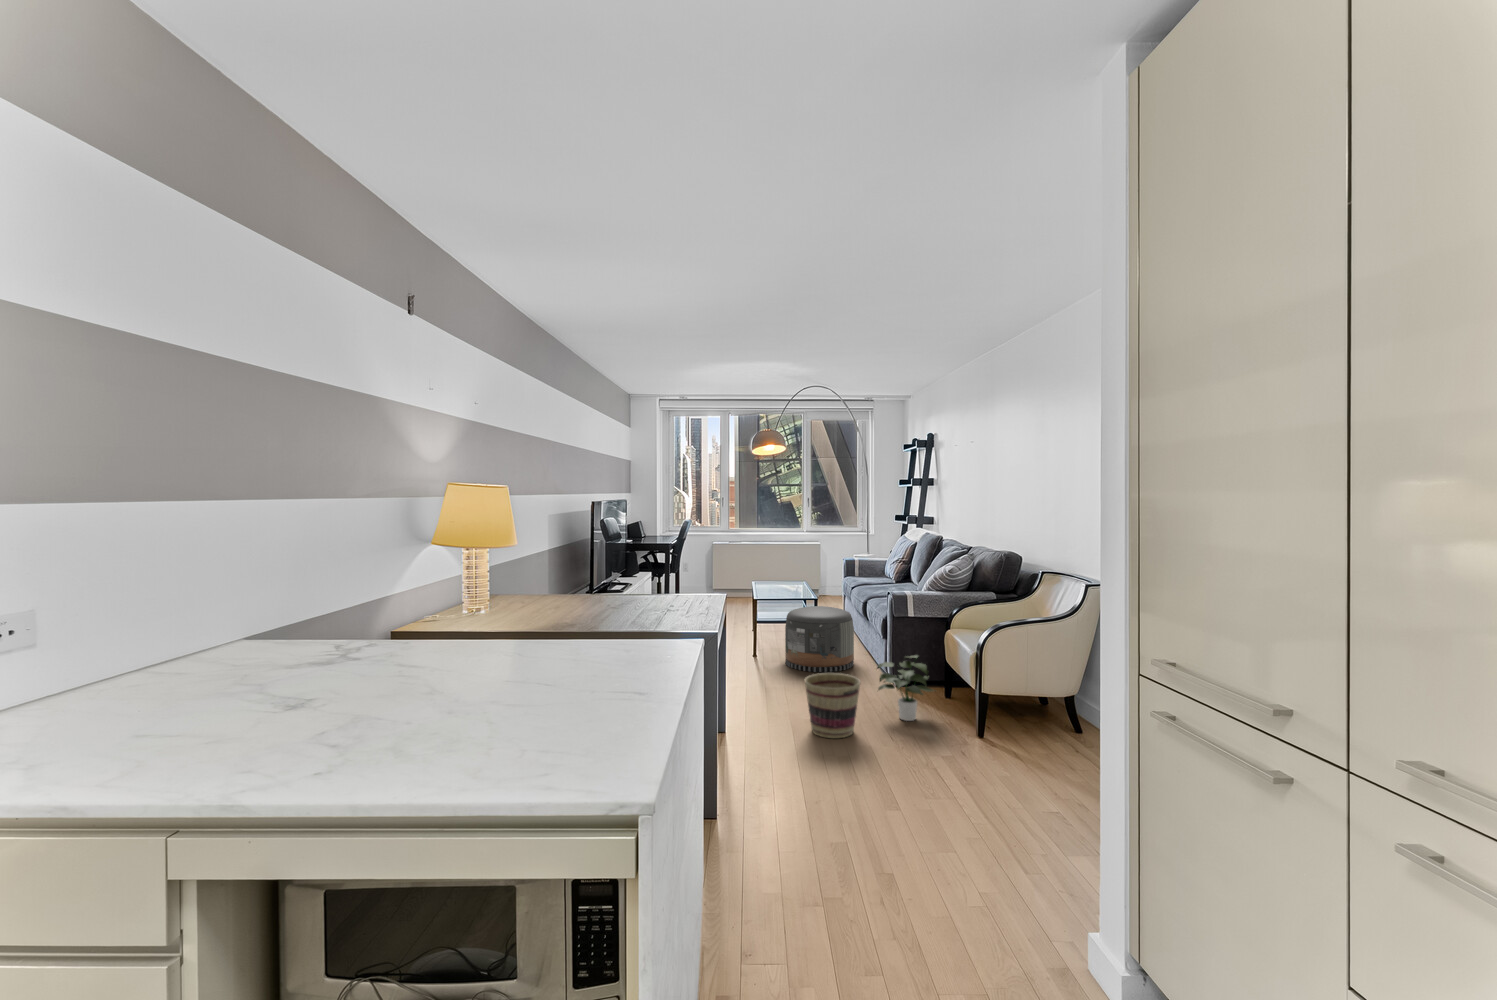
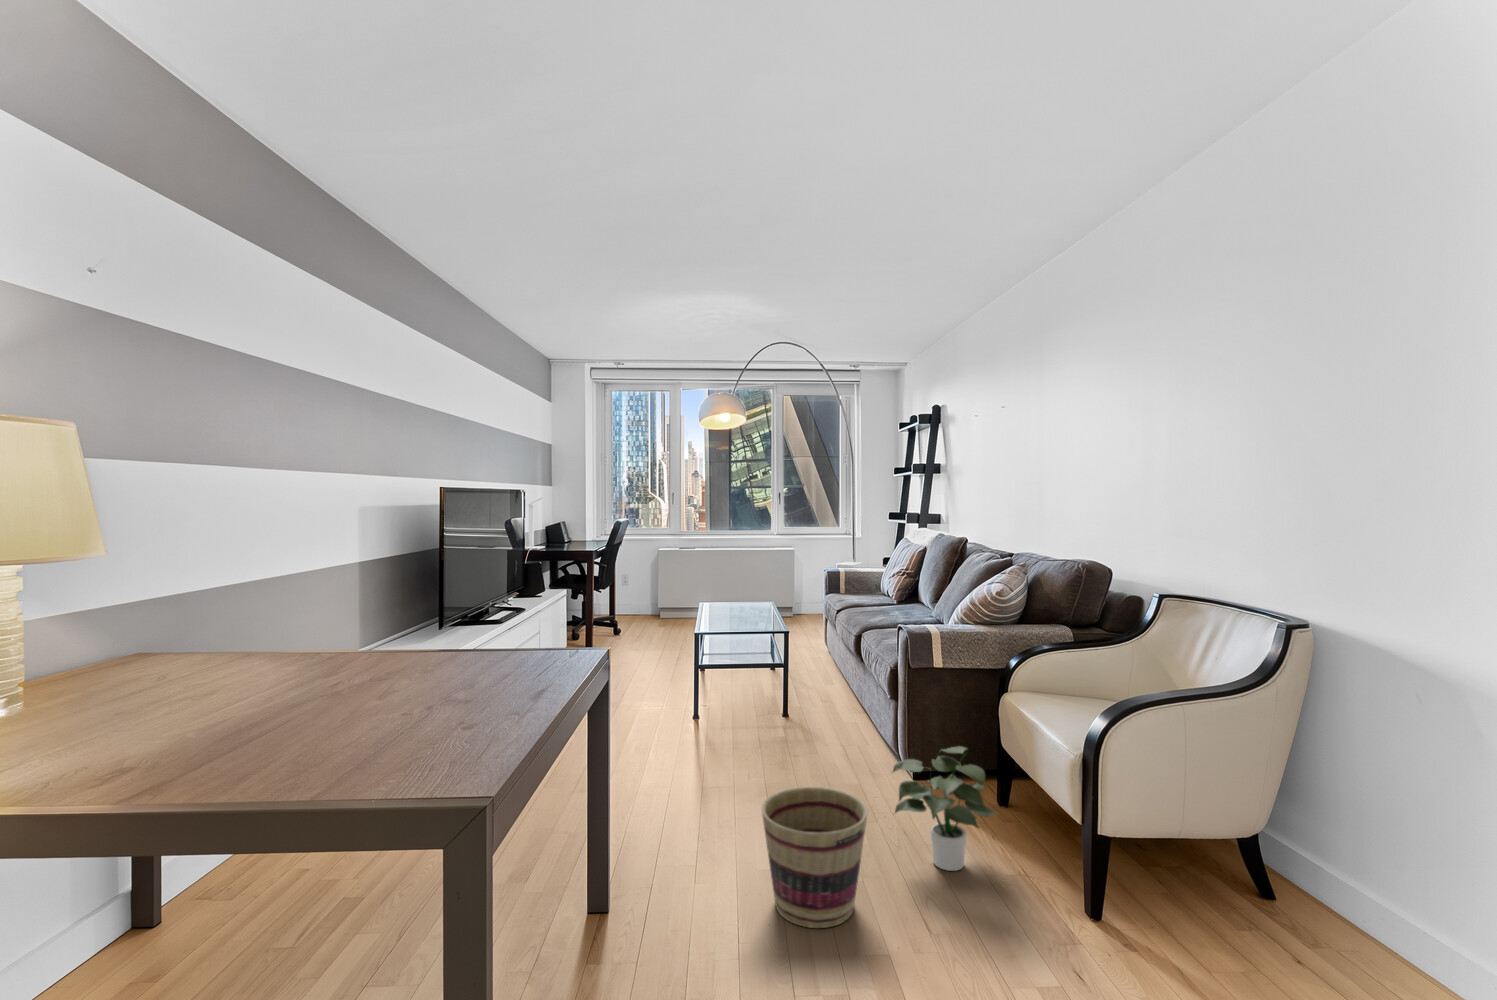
pouf: present [785,606,854,672] -> none [740,644,844,752]

